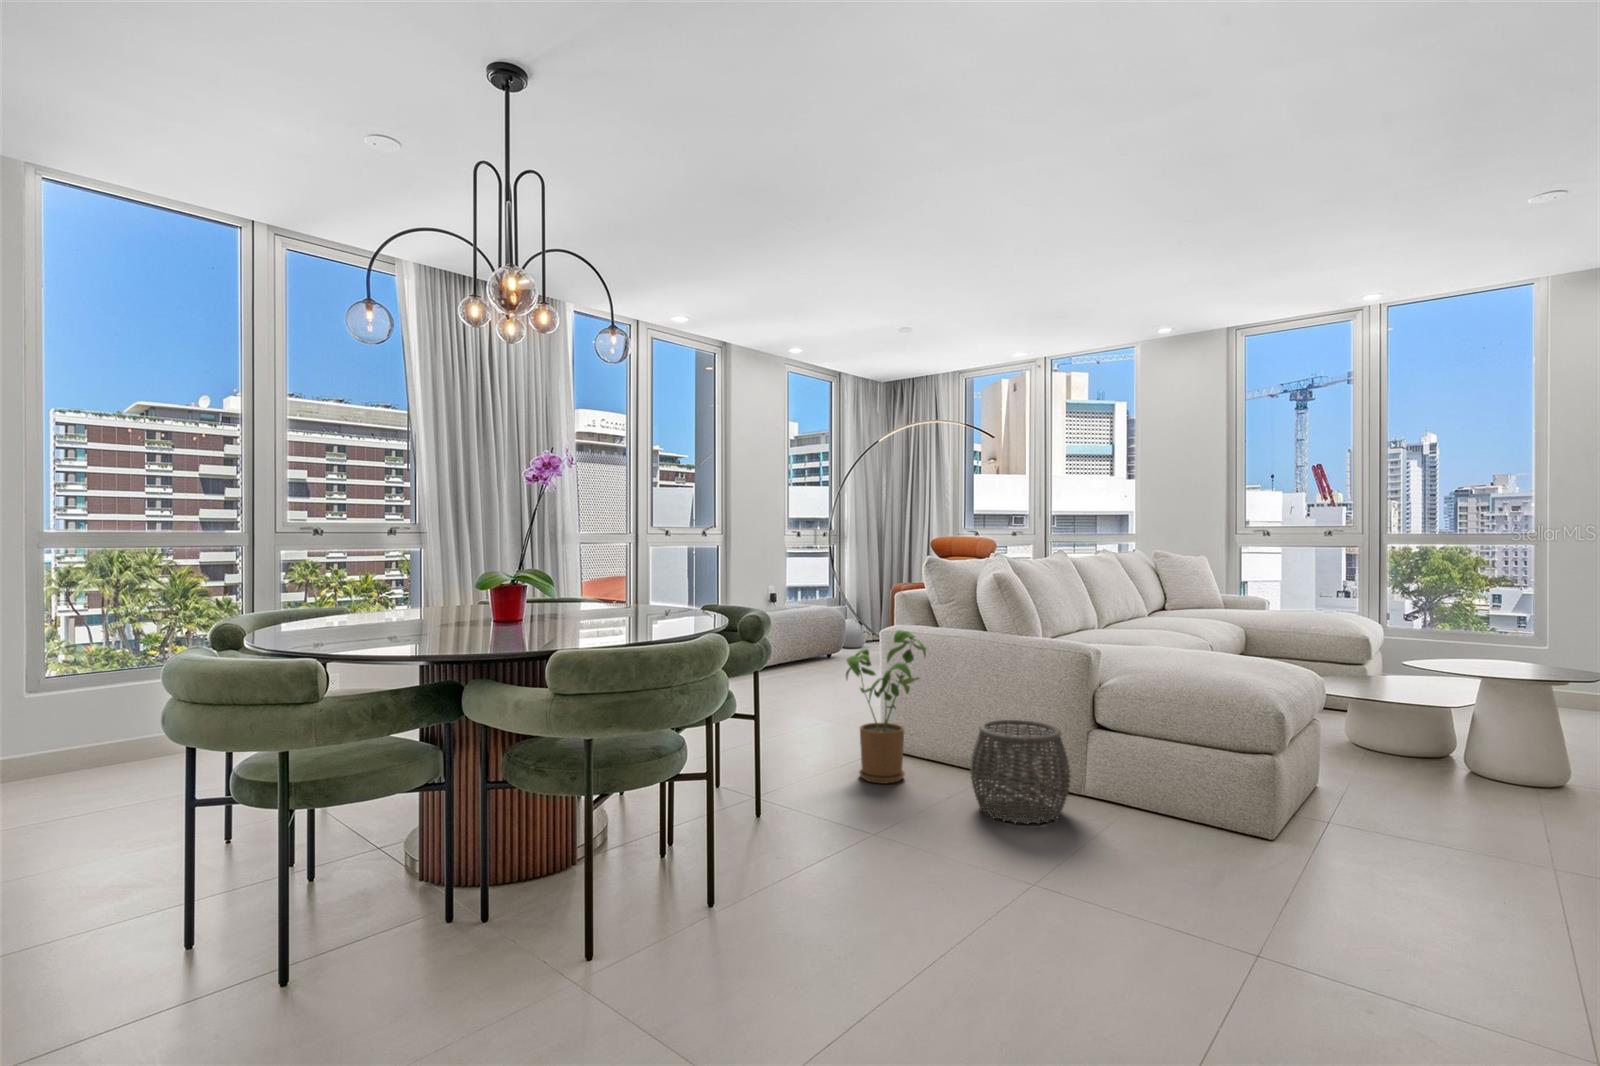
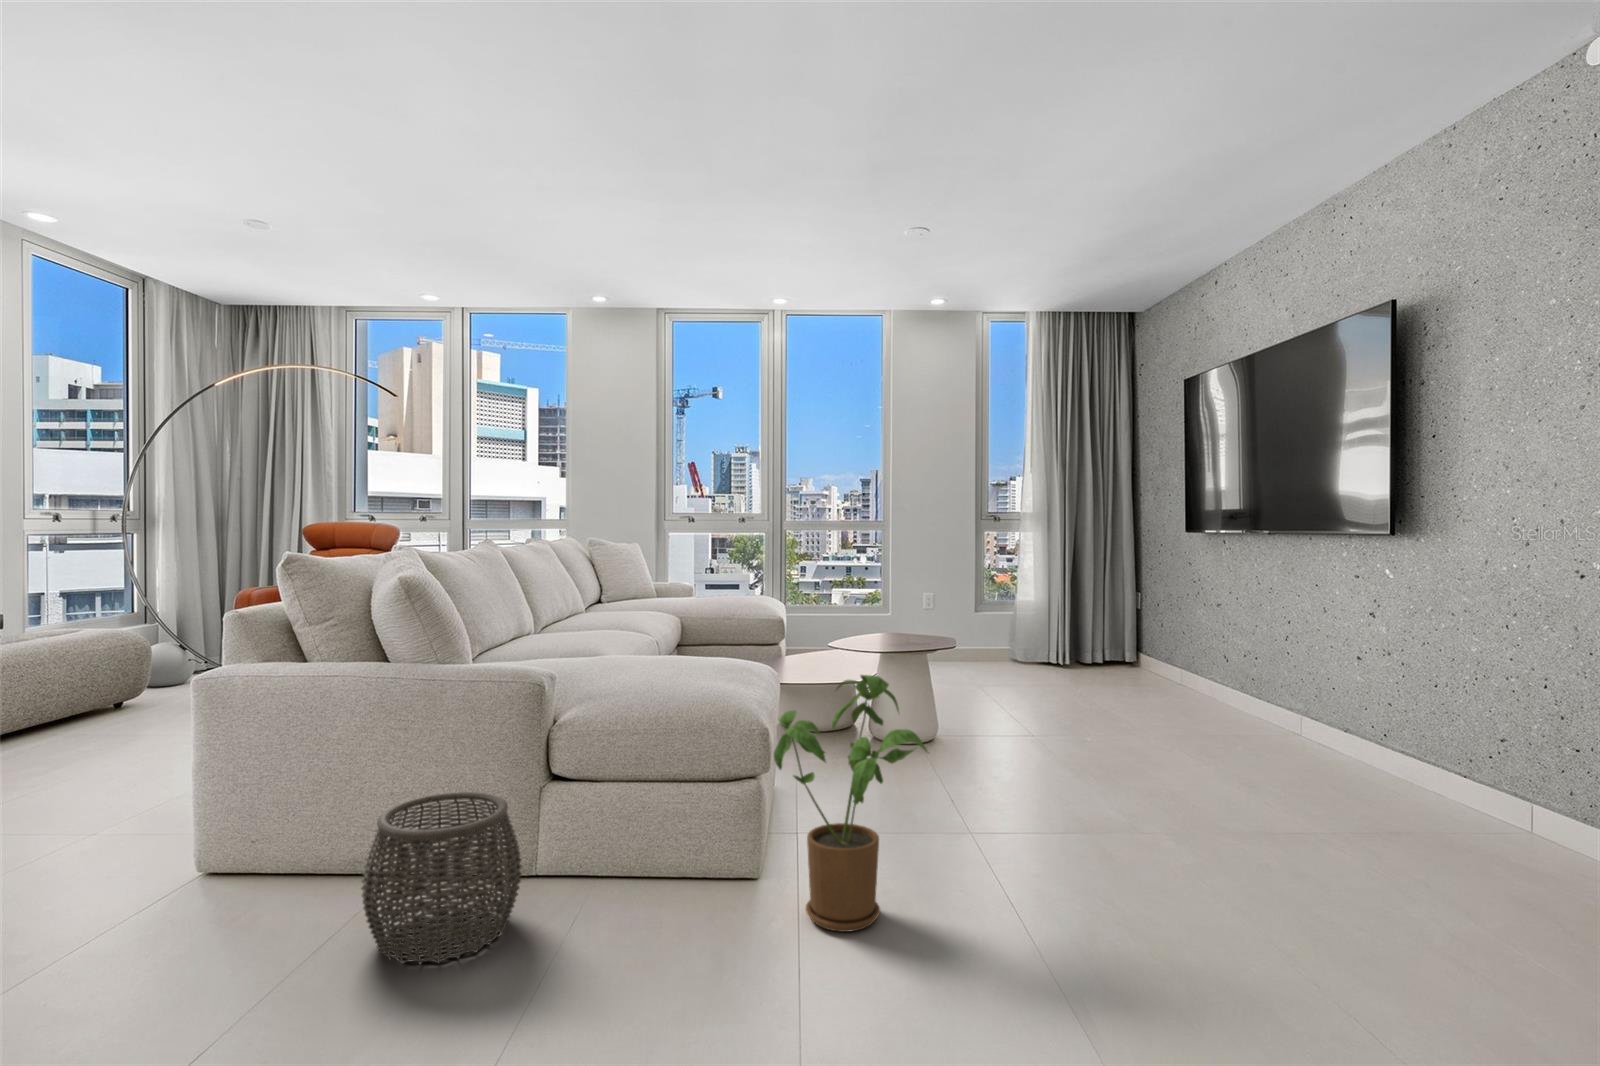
house plant: present [846,630,926,783] -> present [774,675,927,932]

